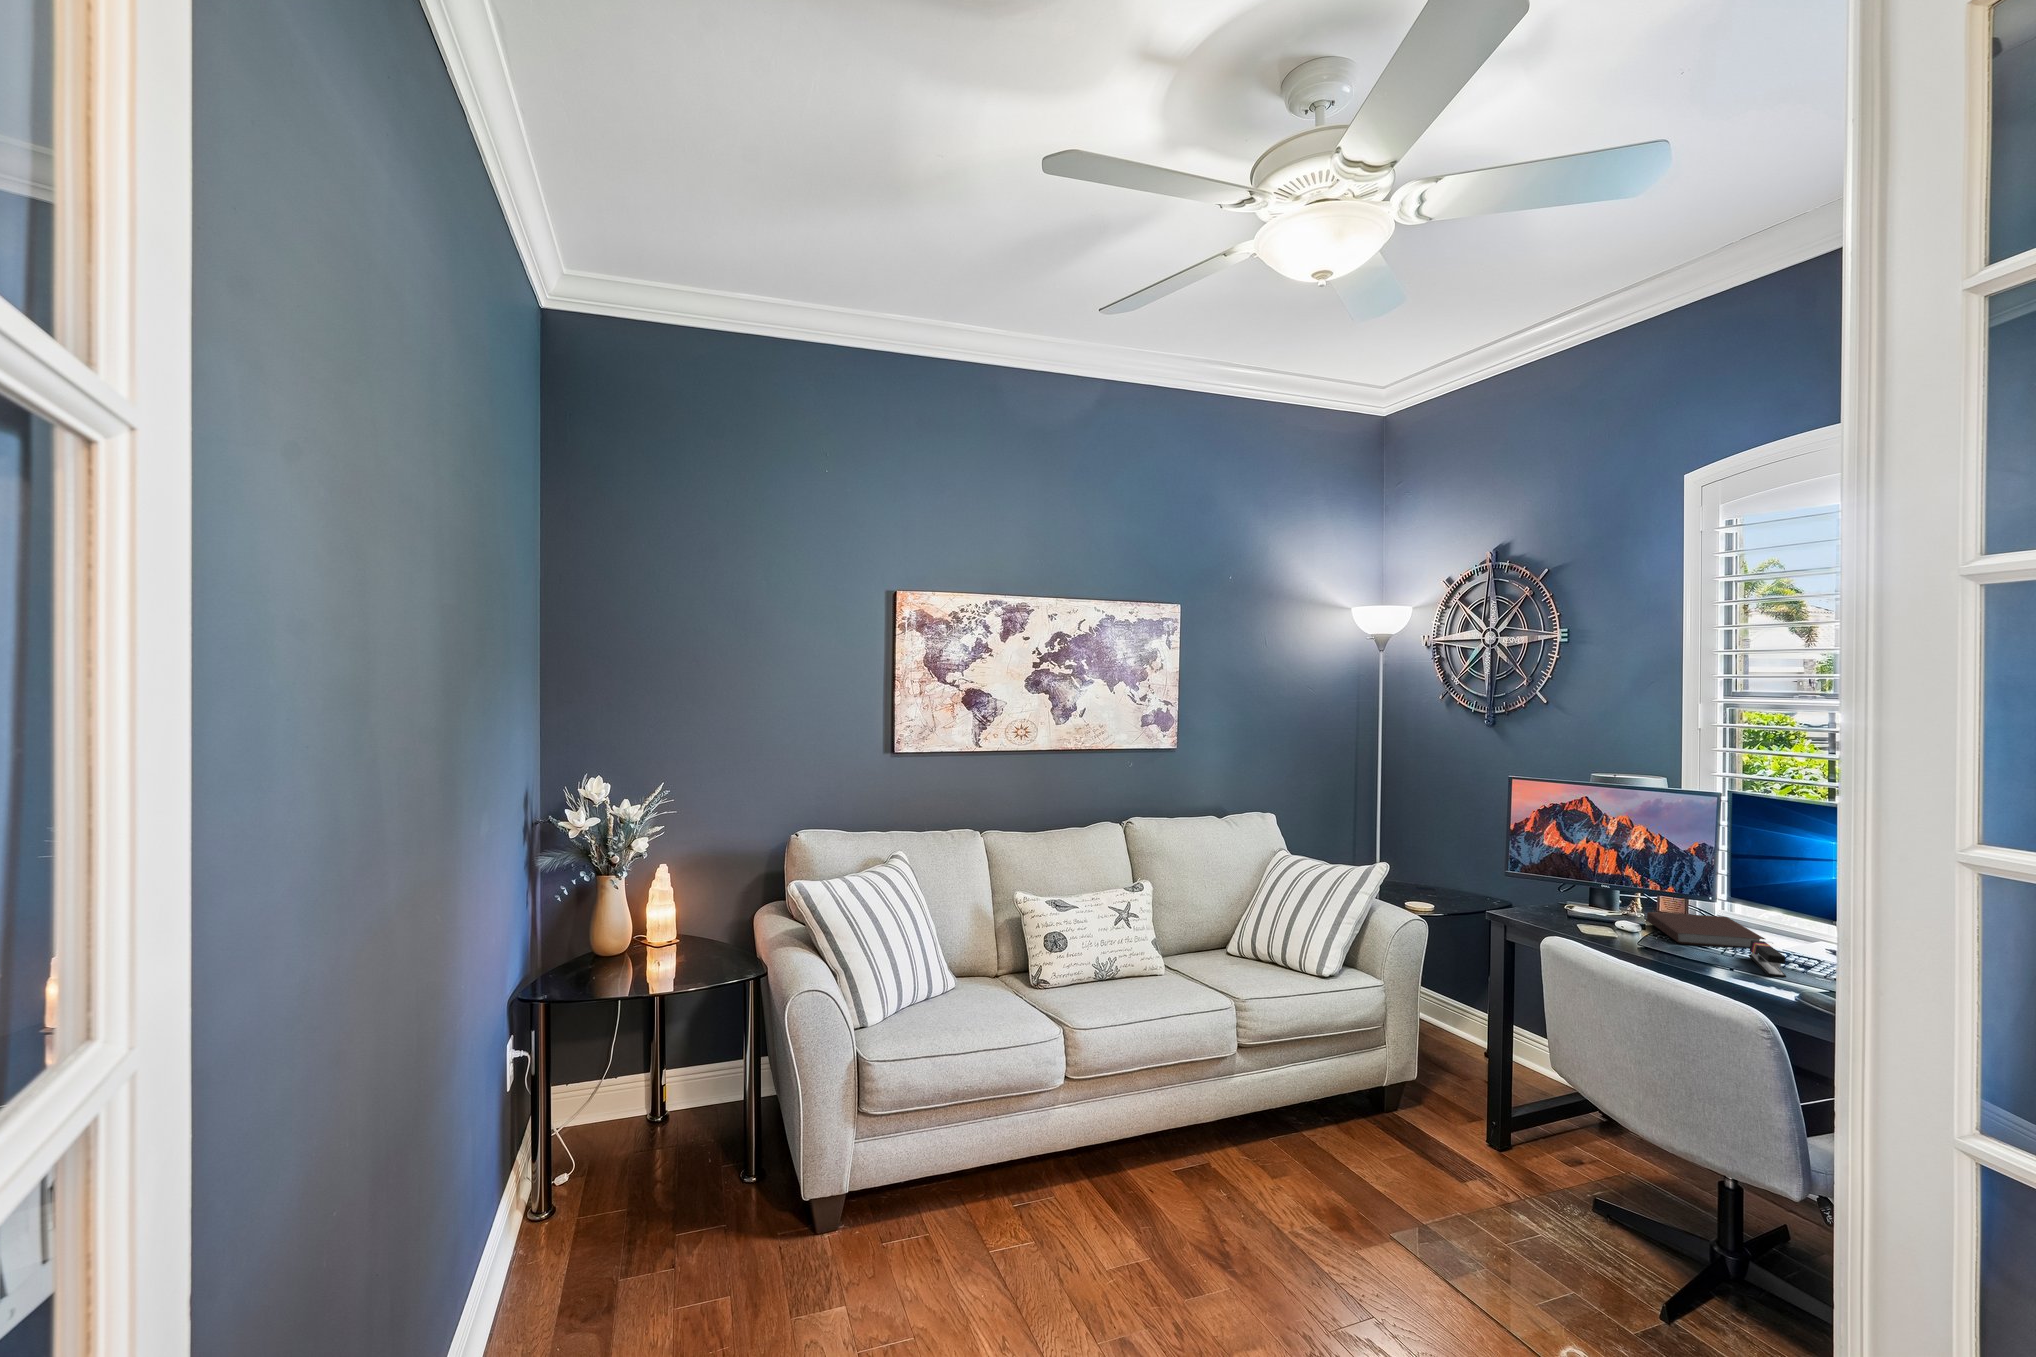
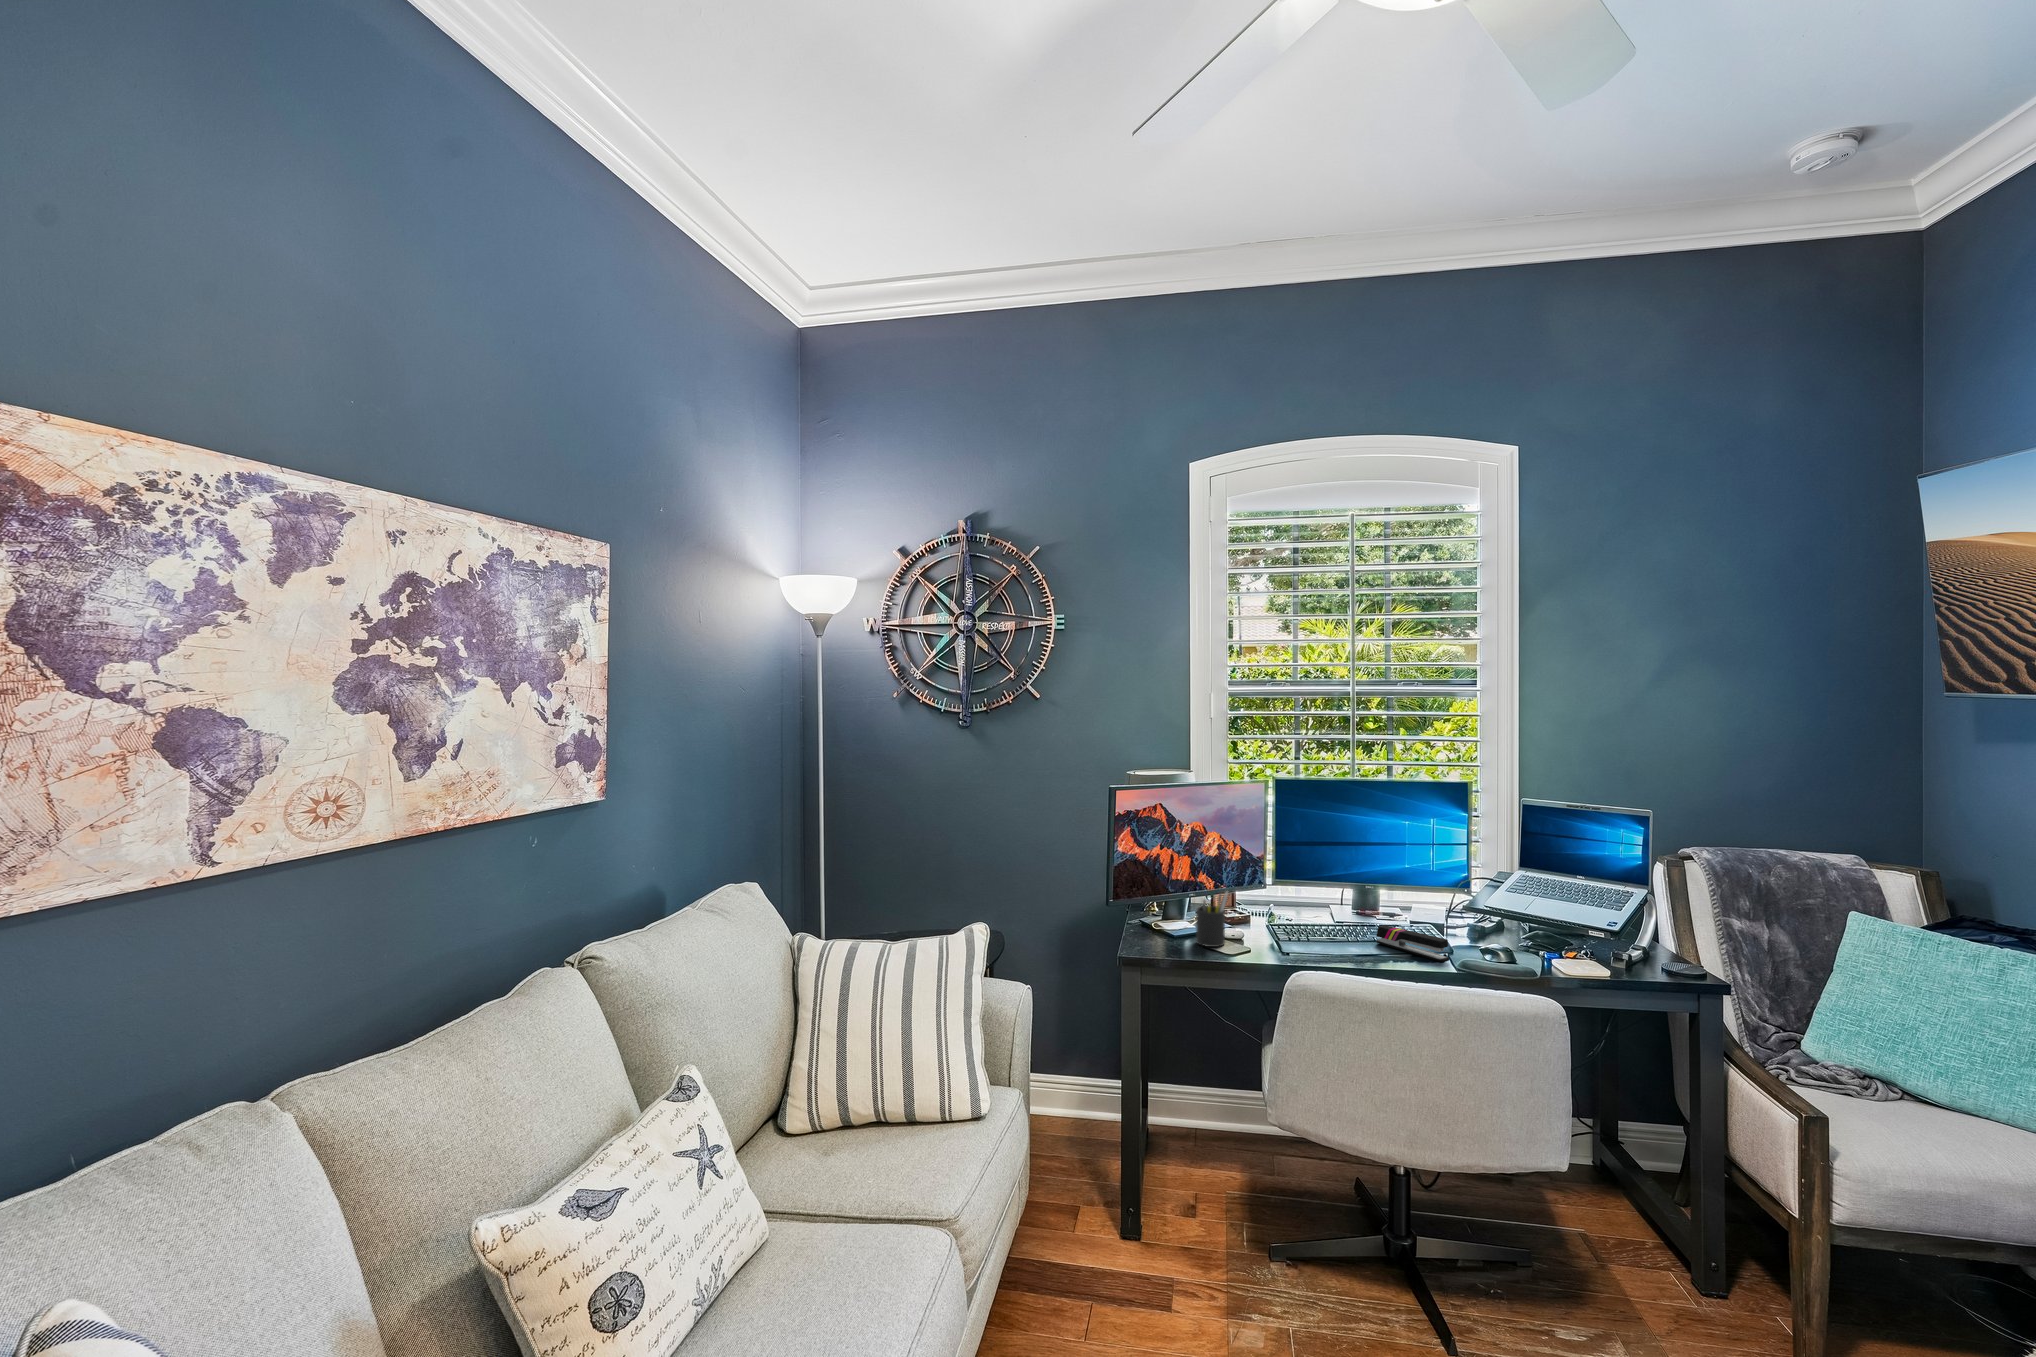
pen holder: none [1577,878,1610,928] -> present [1196,892,1228,947]
notebook: present [1647,912,1765,947] -> none [1231,902,1348,944]

